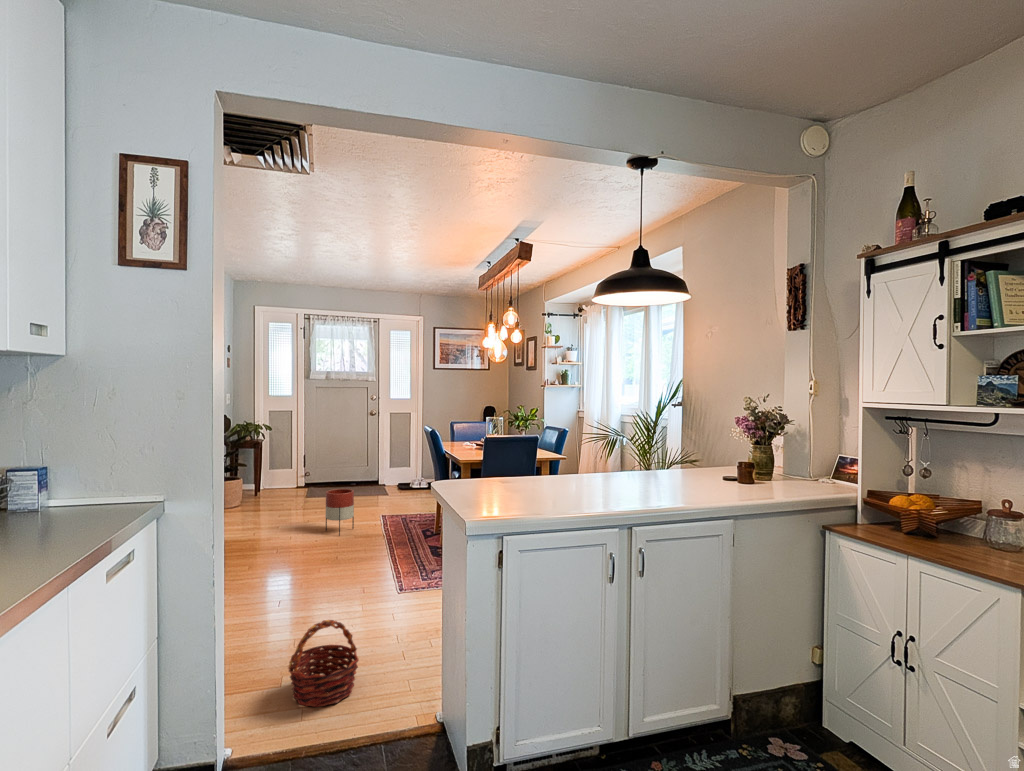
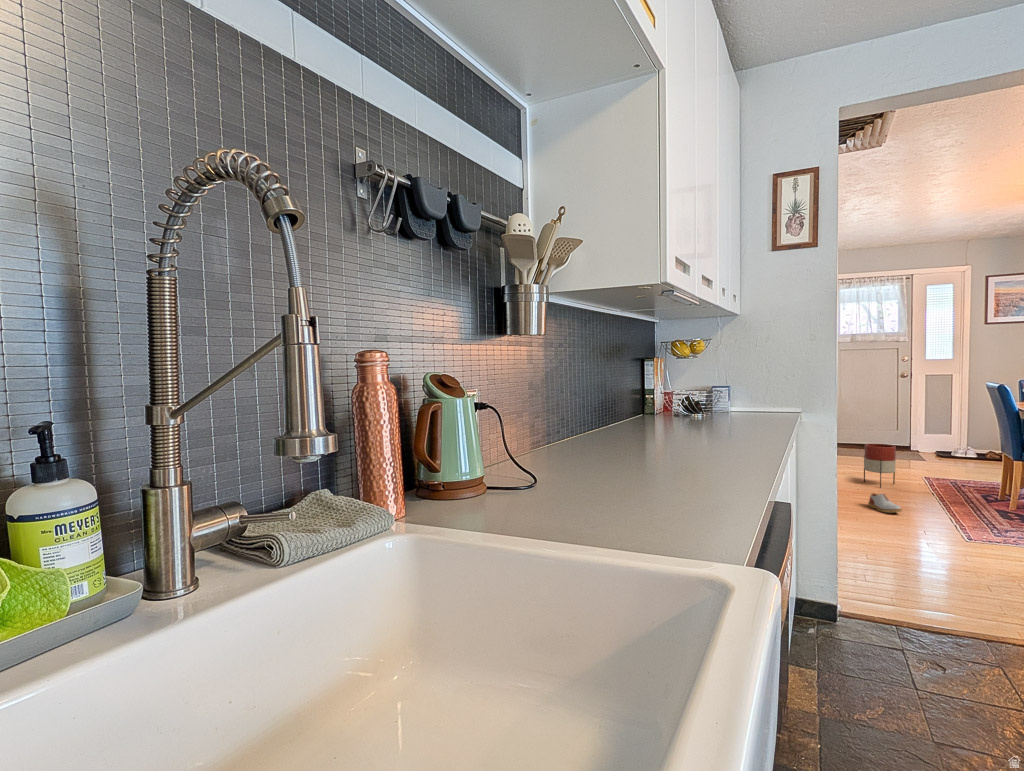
shoe: none [320,549,349,571] -> present [868,493,902,513]
basket: present [288,620,359,707] -> none [875,530,945,599]

